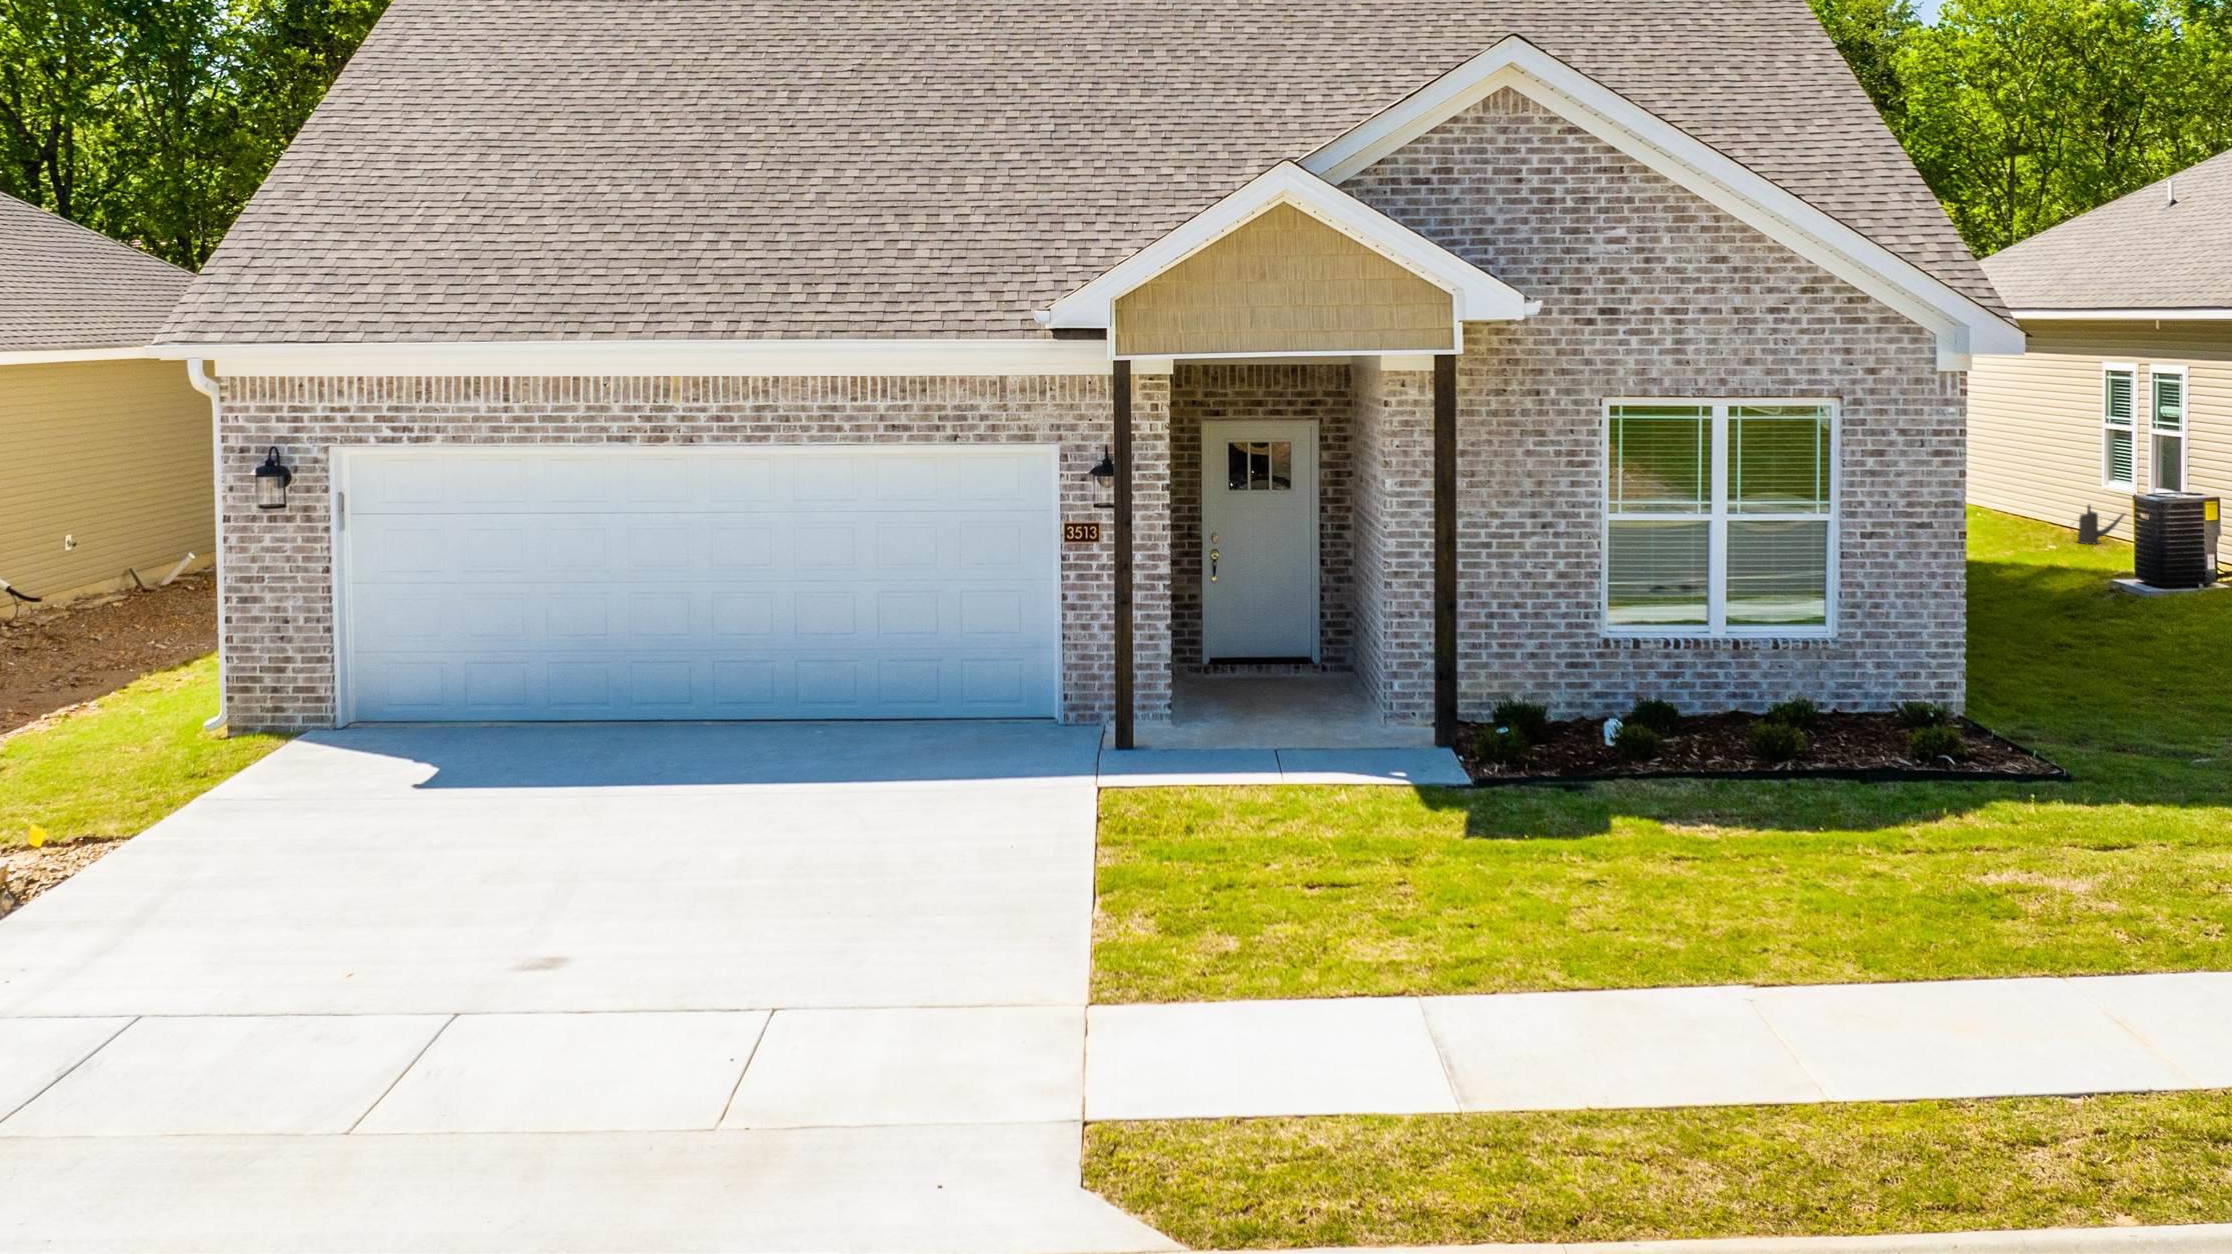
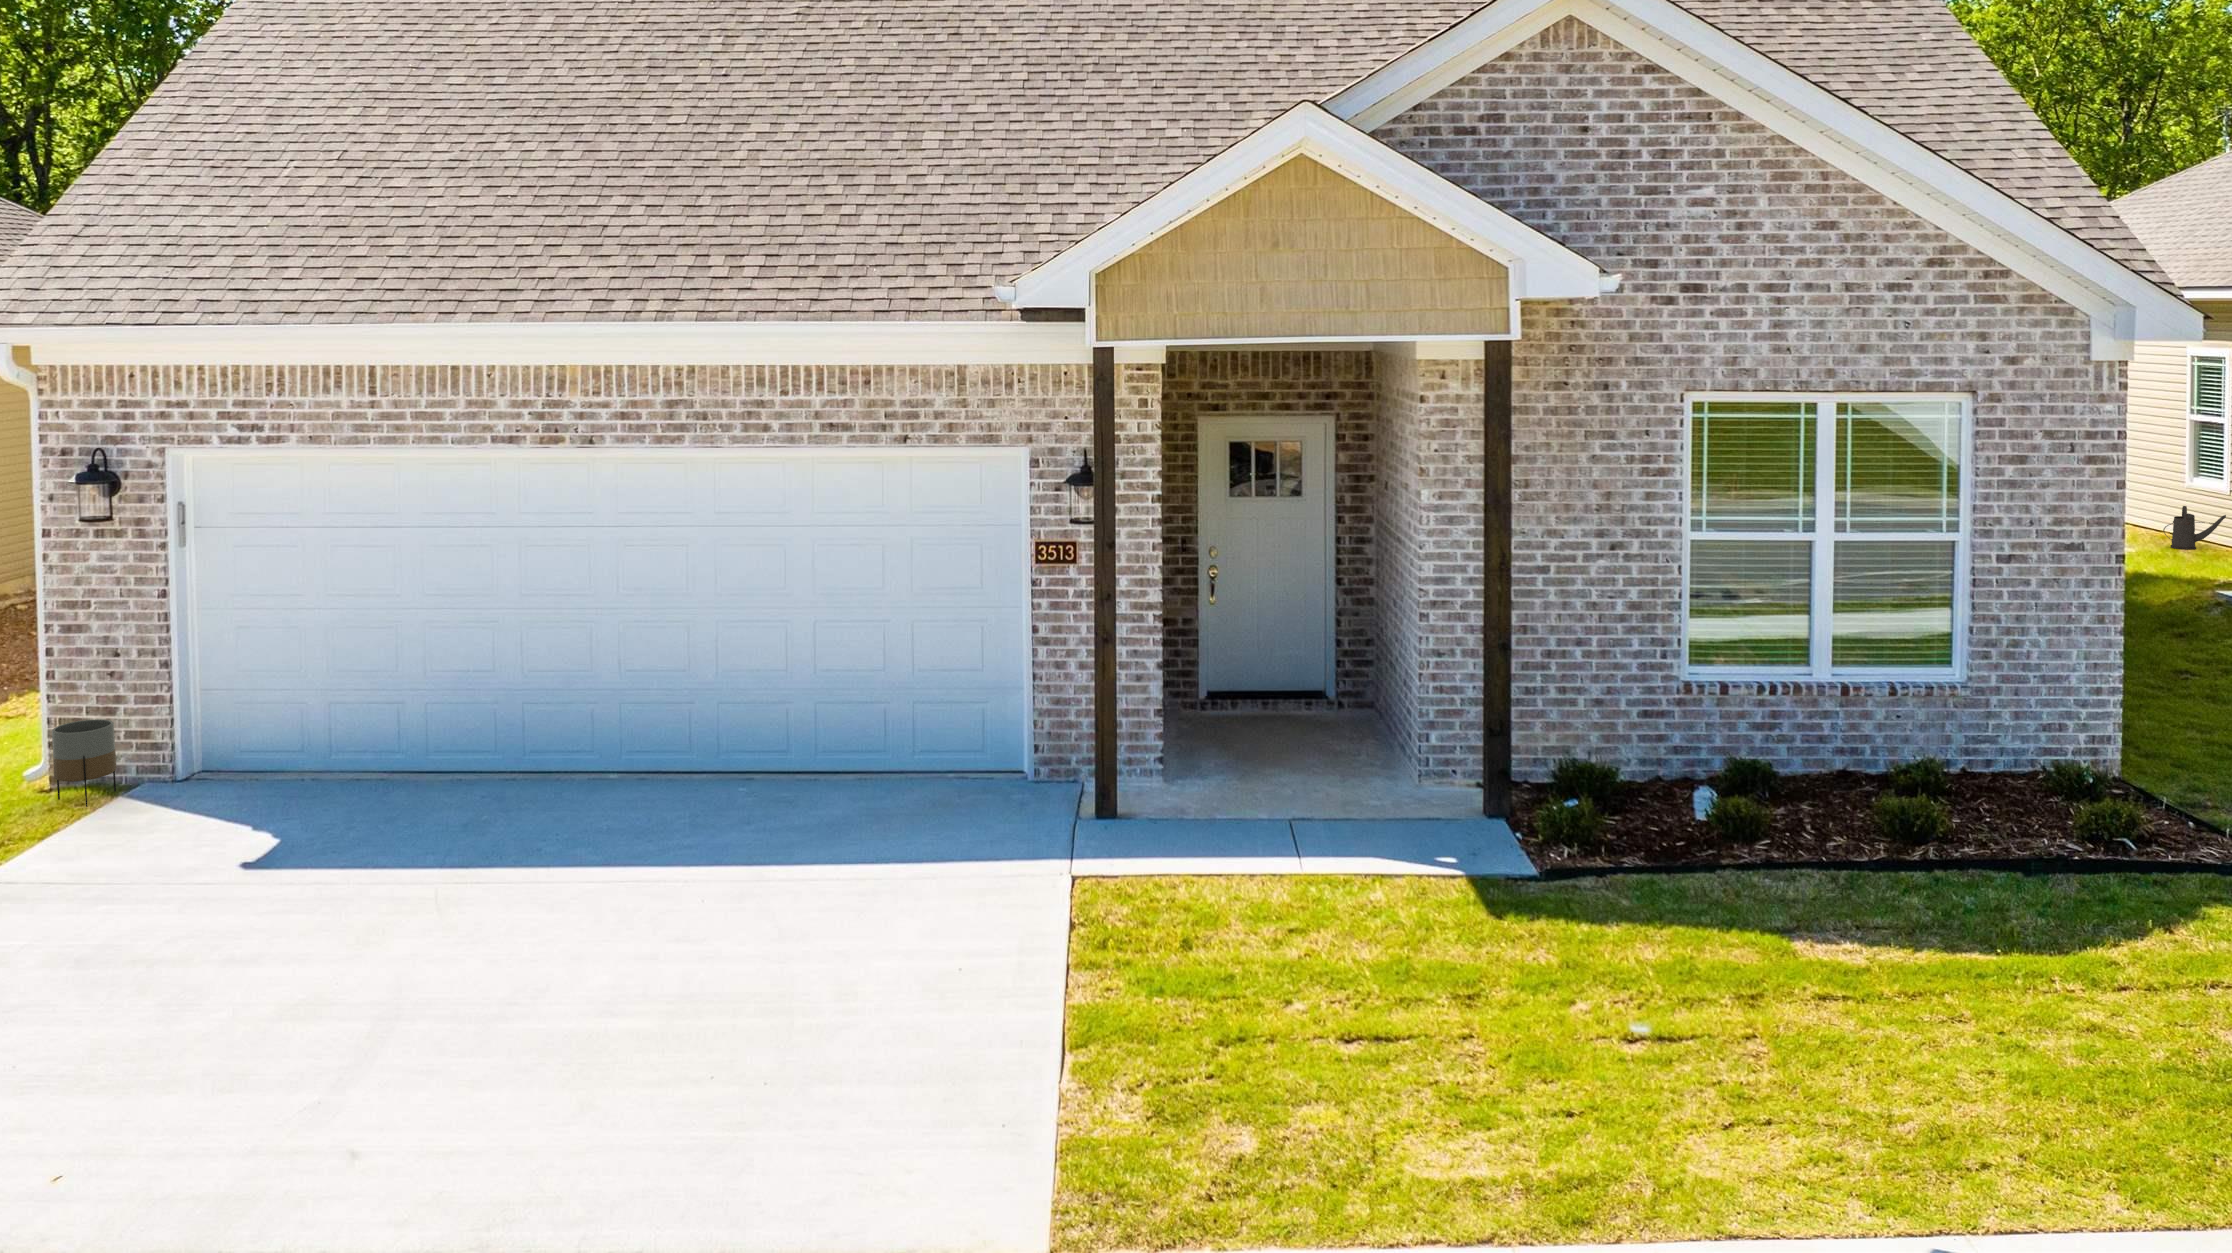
planter: none [237,675,288,747] -> present [52,719,117,807]

